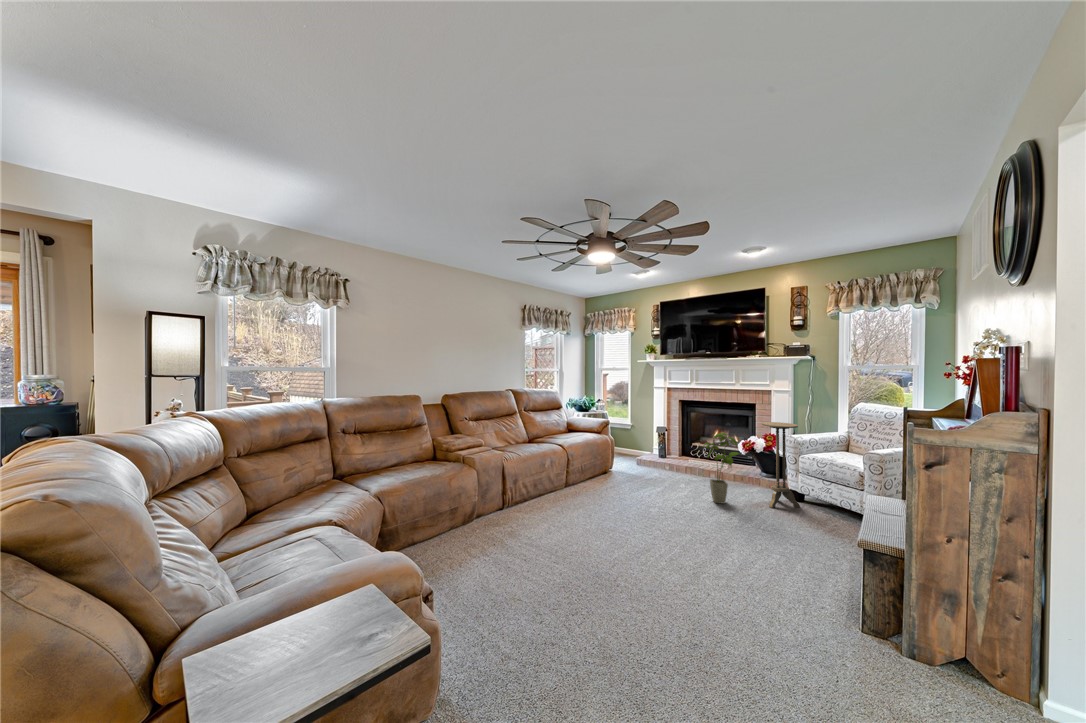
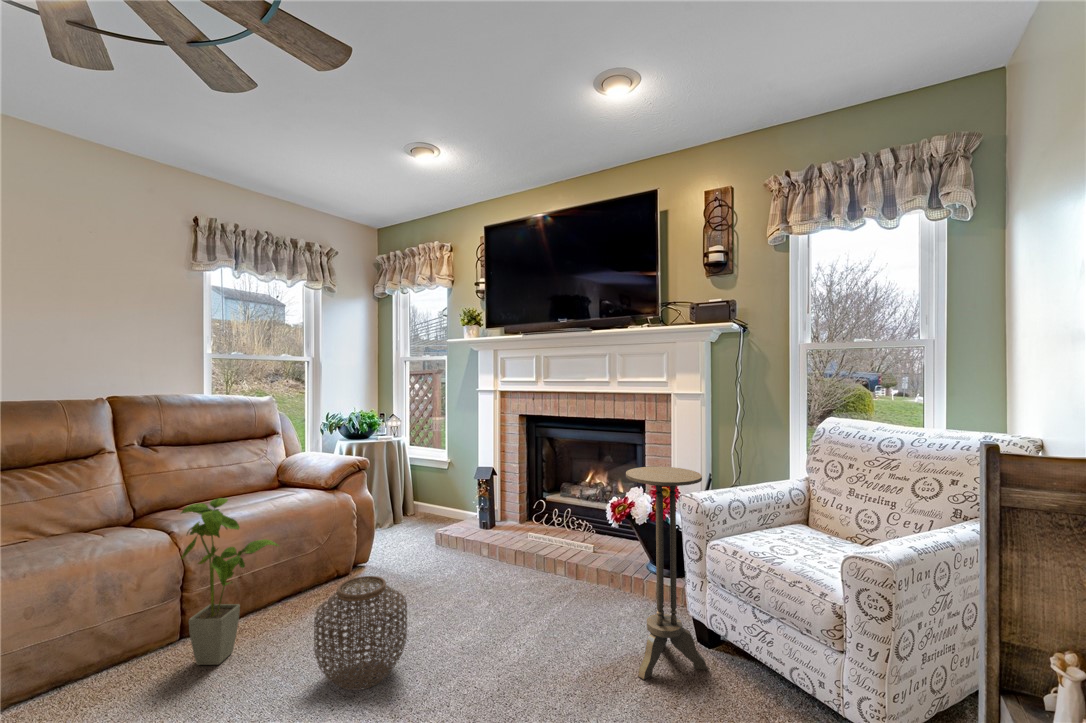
house plant: present [704,433,739,504] -> present [181,498,279,665]
woven basket: none [632,462,667,503] -> present [314,576,407,690]

